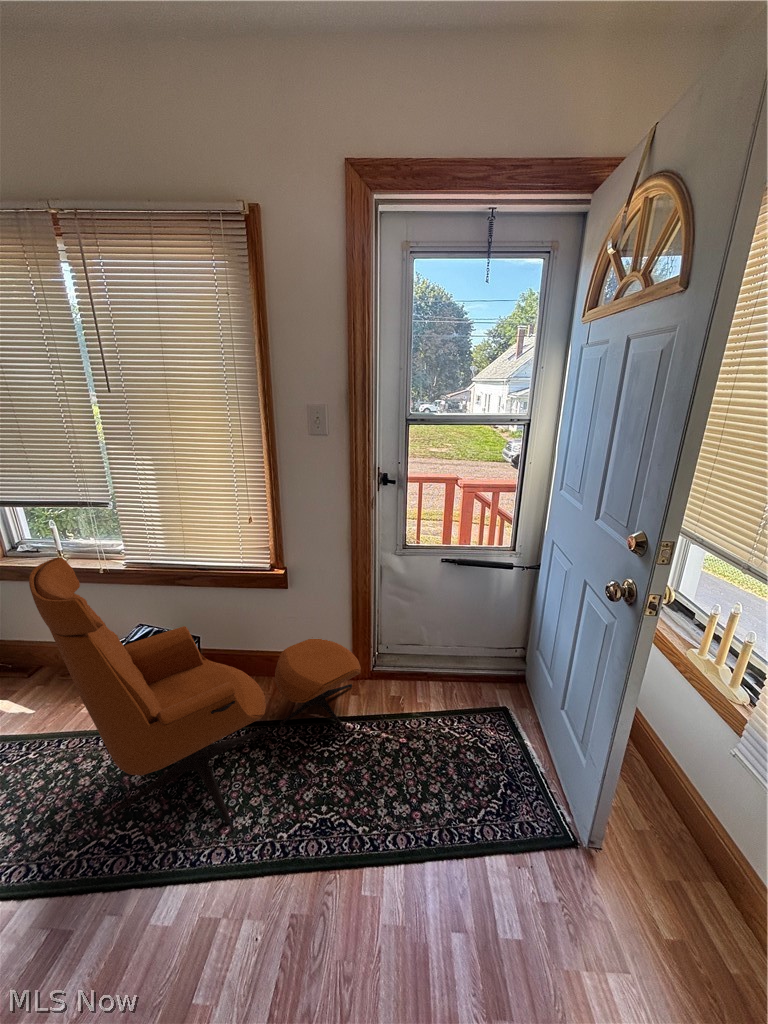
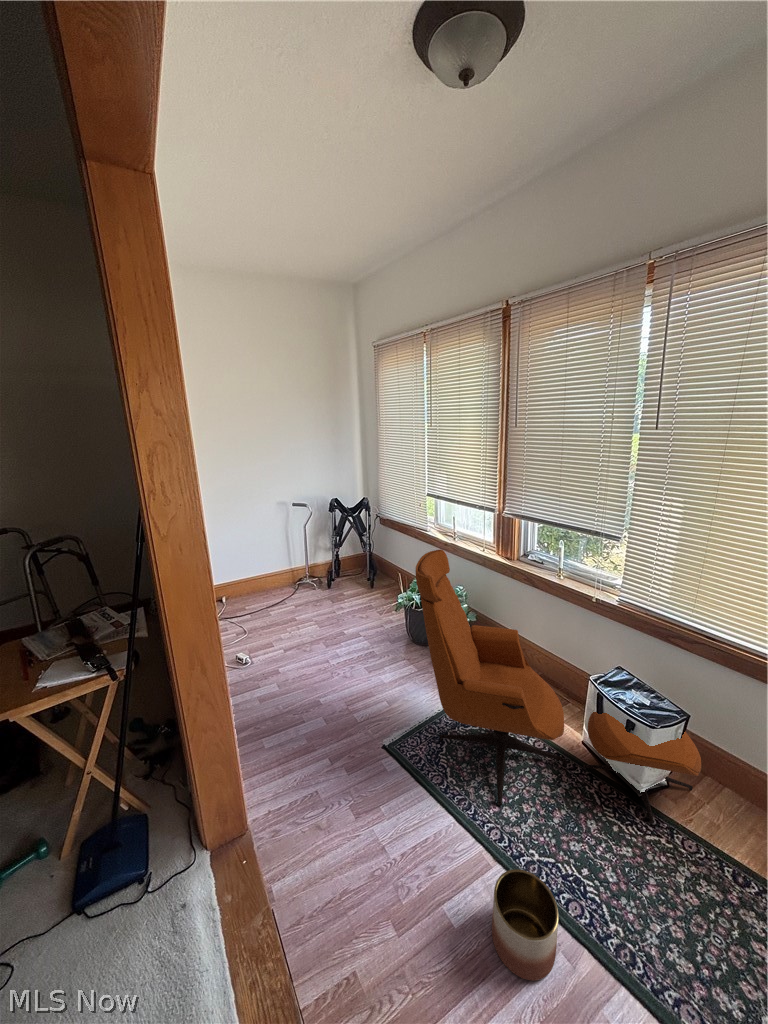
planter: none [281,849,347,962] -> present [492,869,559,981]

